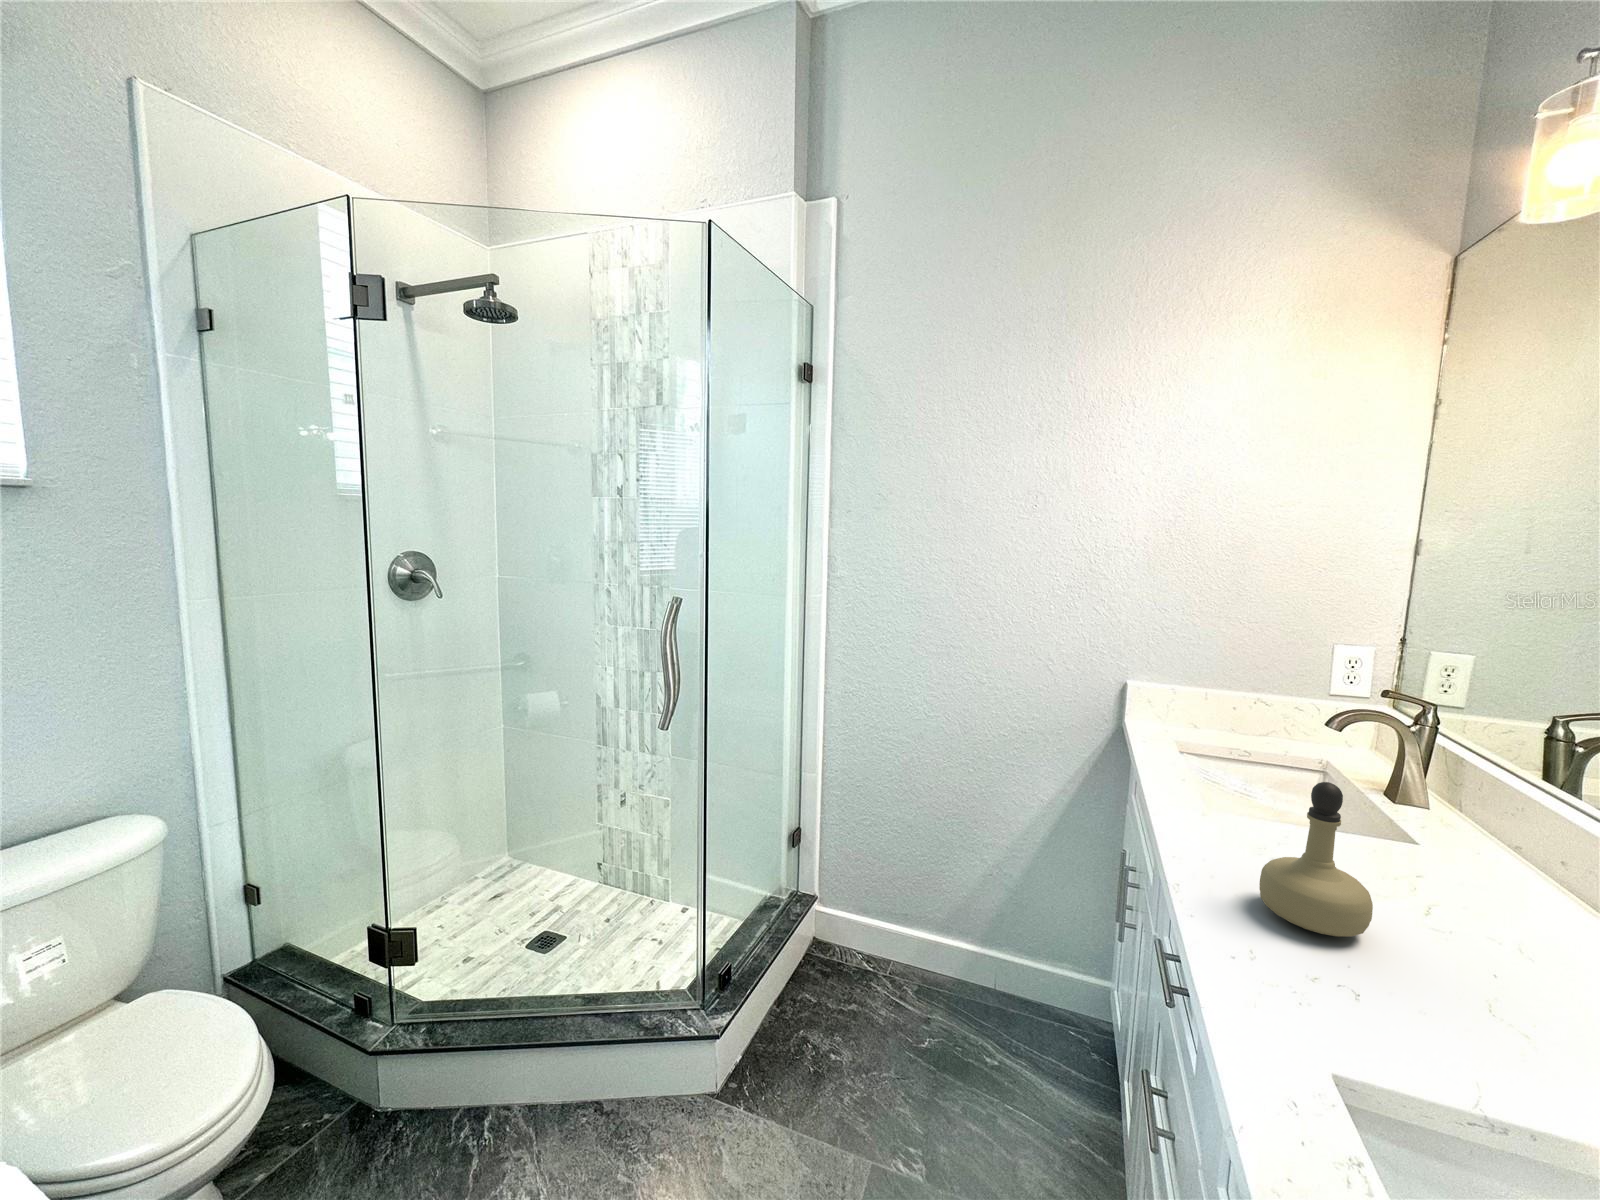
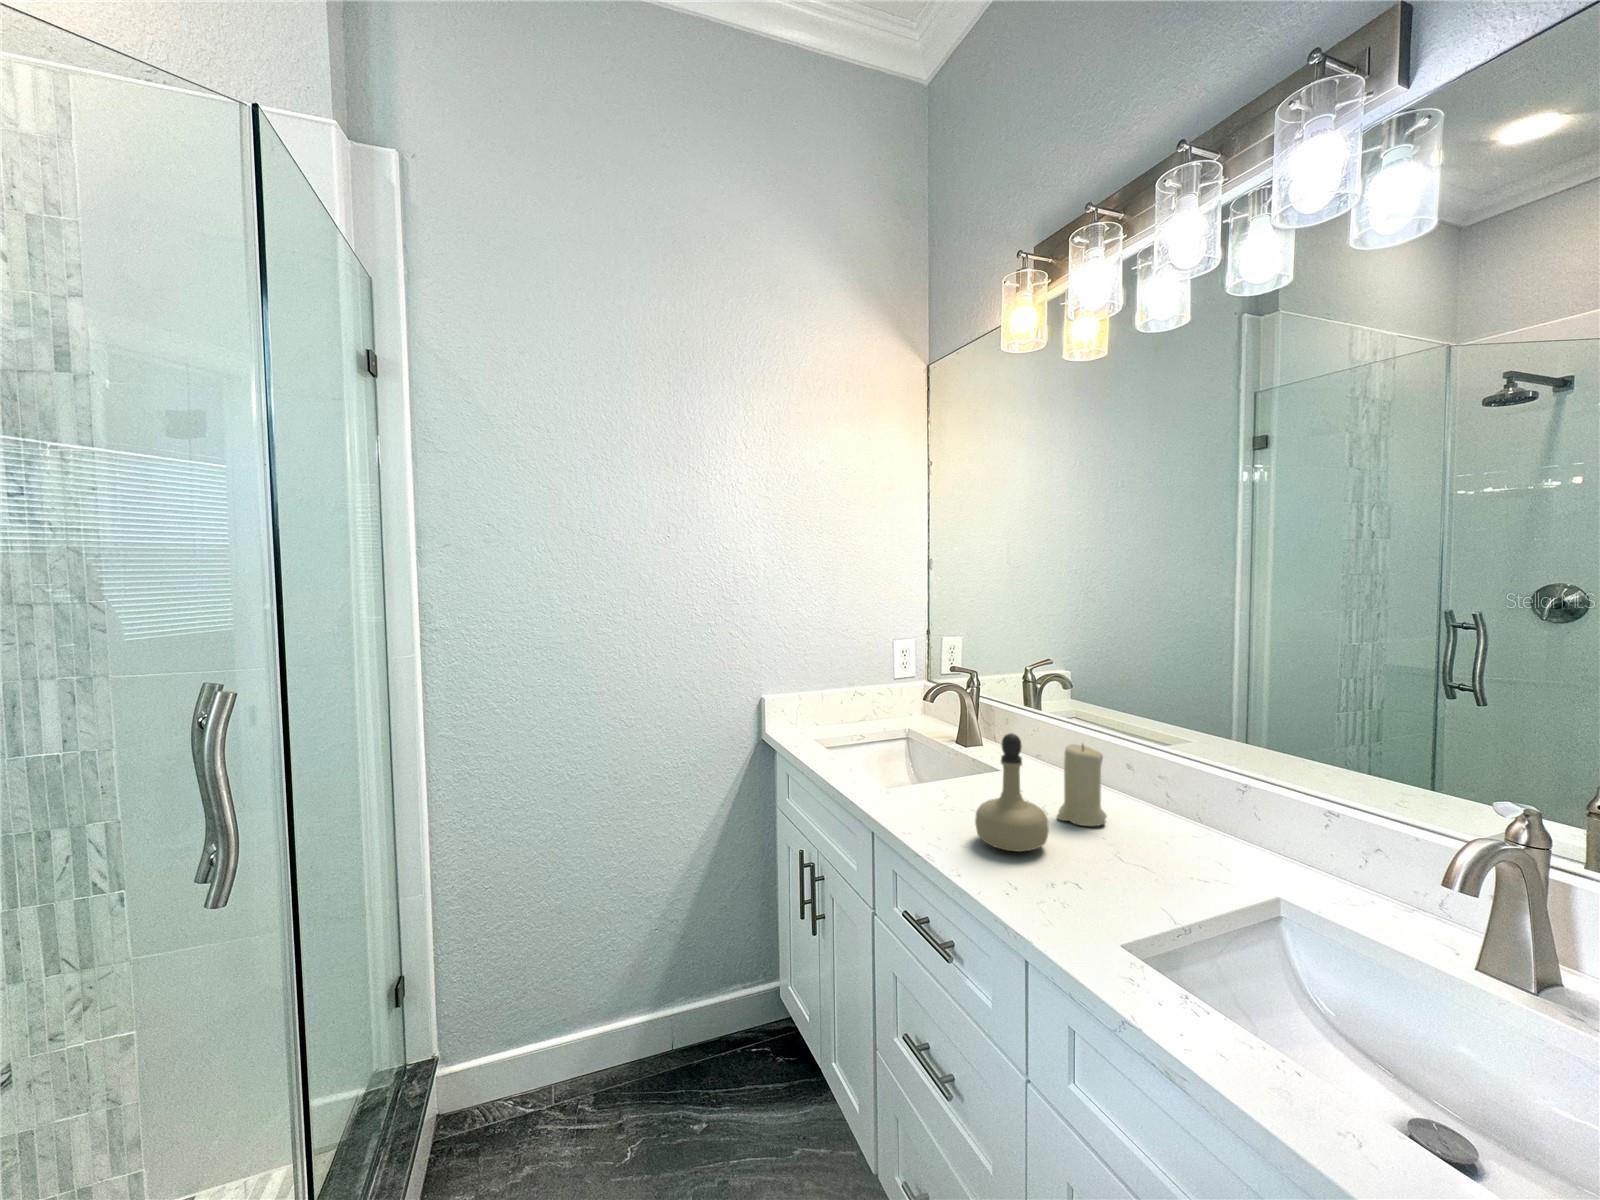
candle: none [1435,832,1544,961] -> present [1057,744,1107,826]

